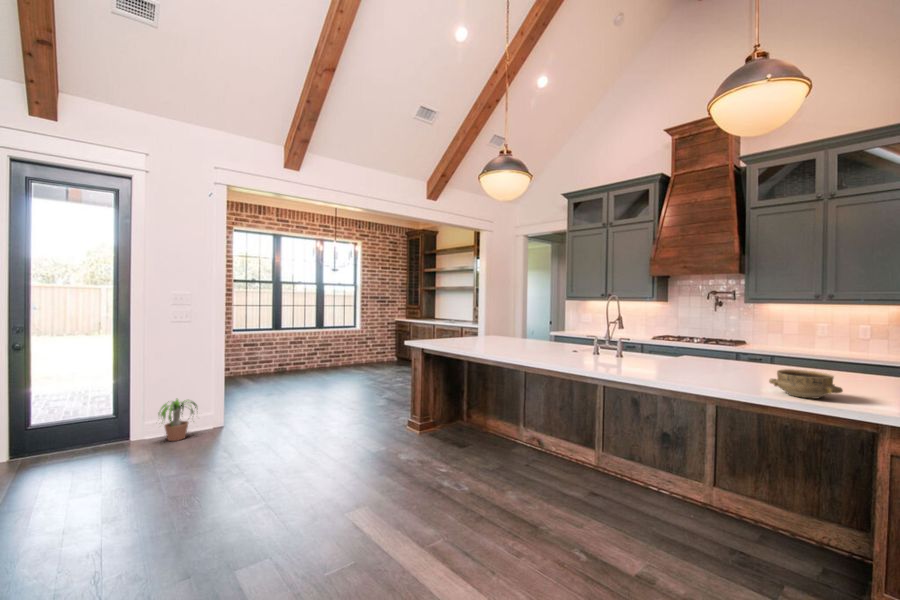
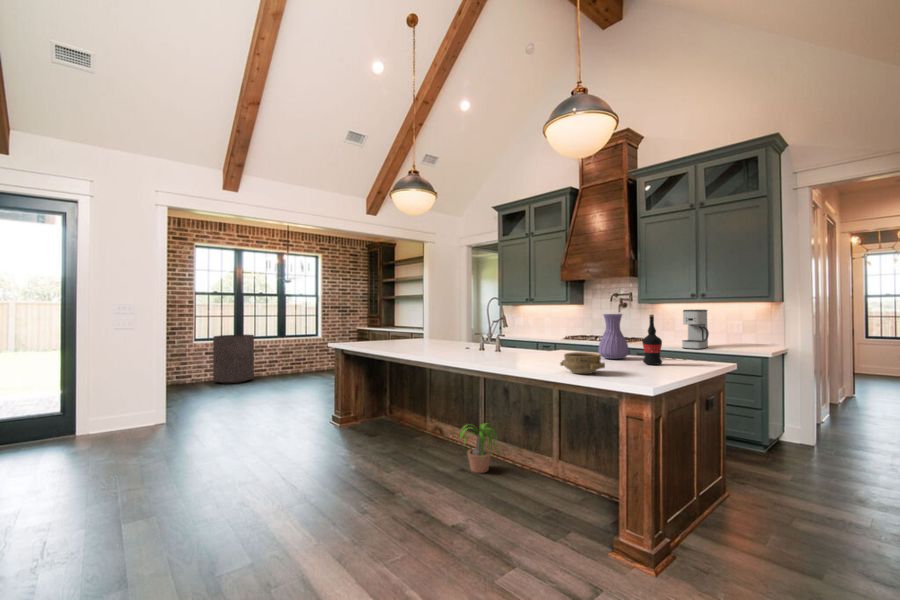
coffee maker: none [812,312,846,357] -> present [682,310,709,349]
vase: none [768,320,811,373] -> present [598,314,629,359]
wine bottle: none [846,324,876,384] -> present [642,315,662,365]
trash can: none [254,325,295,377] -> present [213,335,254,384]
potted plant: present [158,399,197,441] -> present [460,423,497,473]

